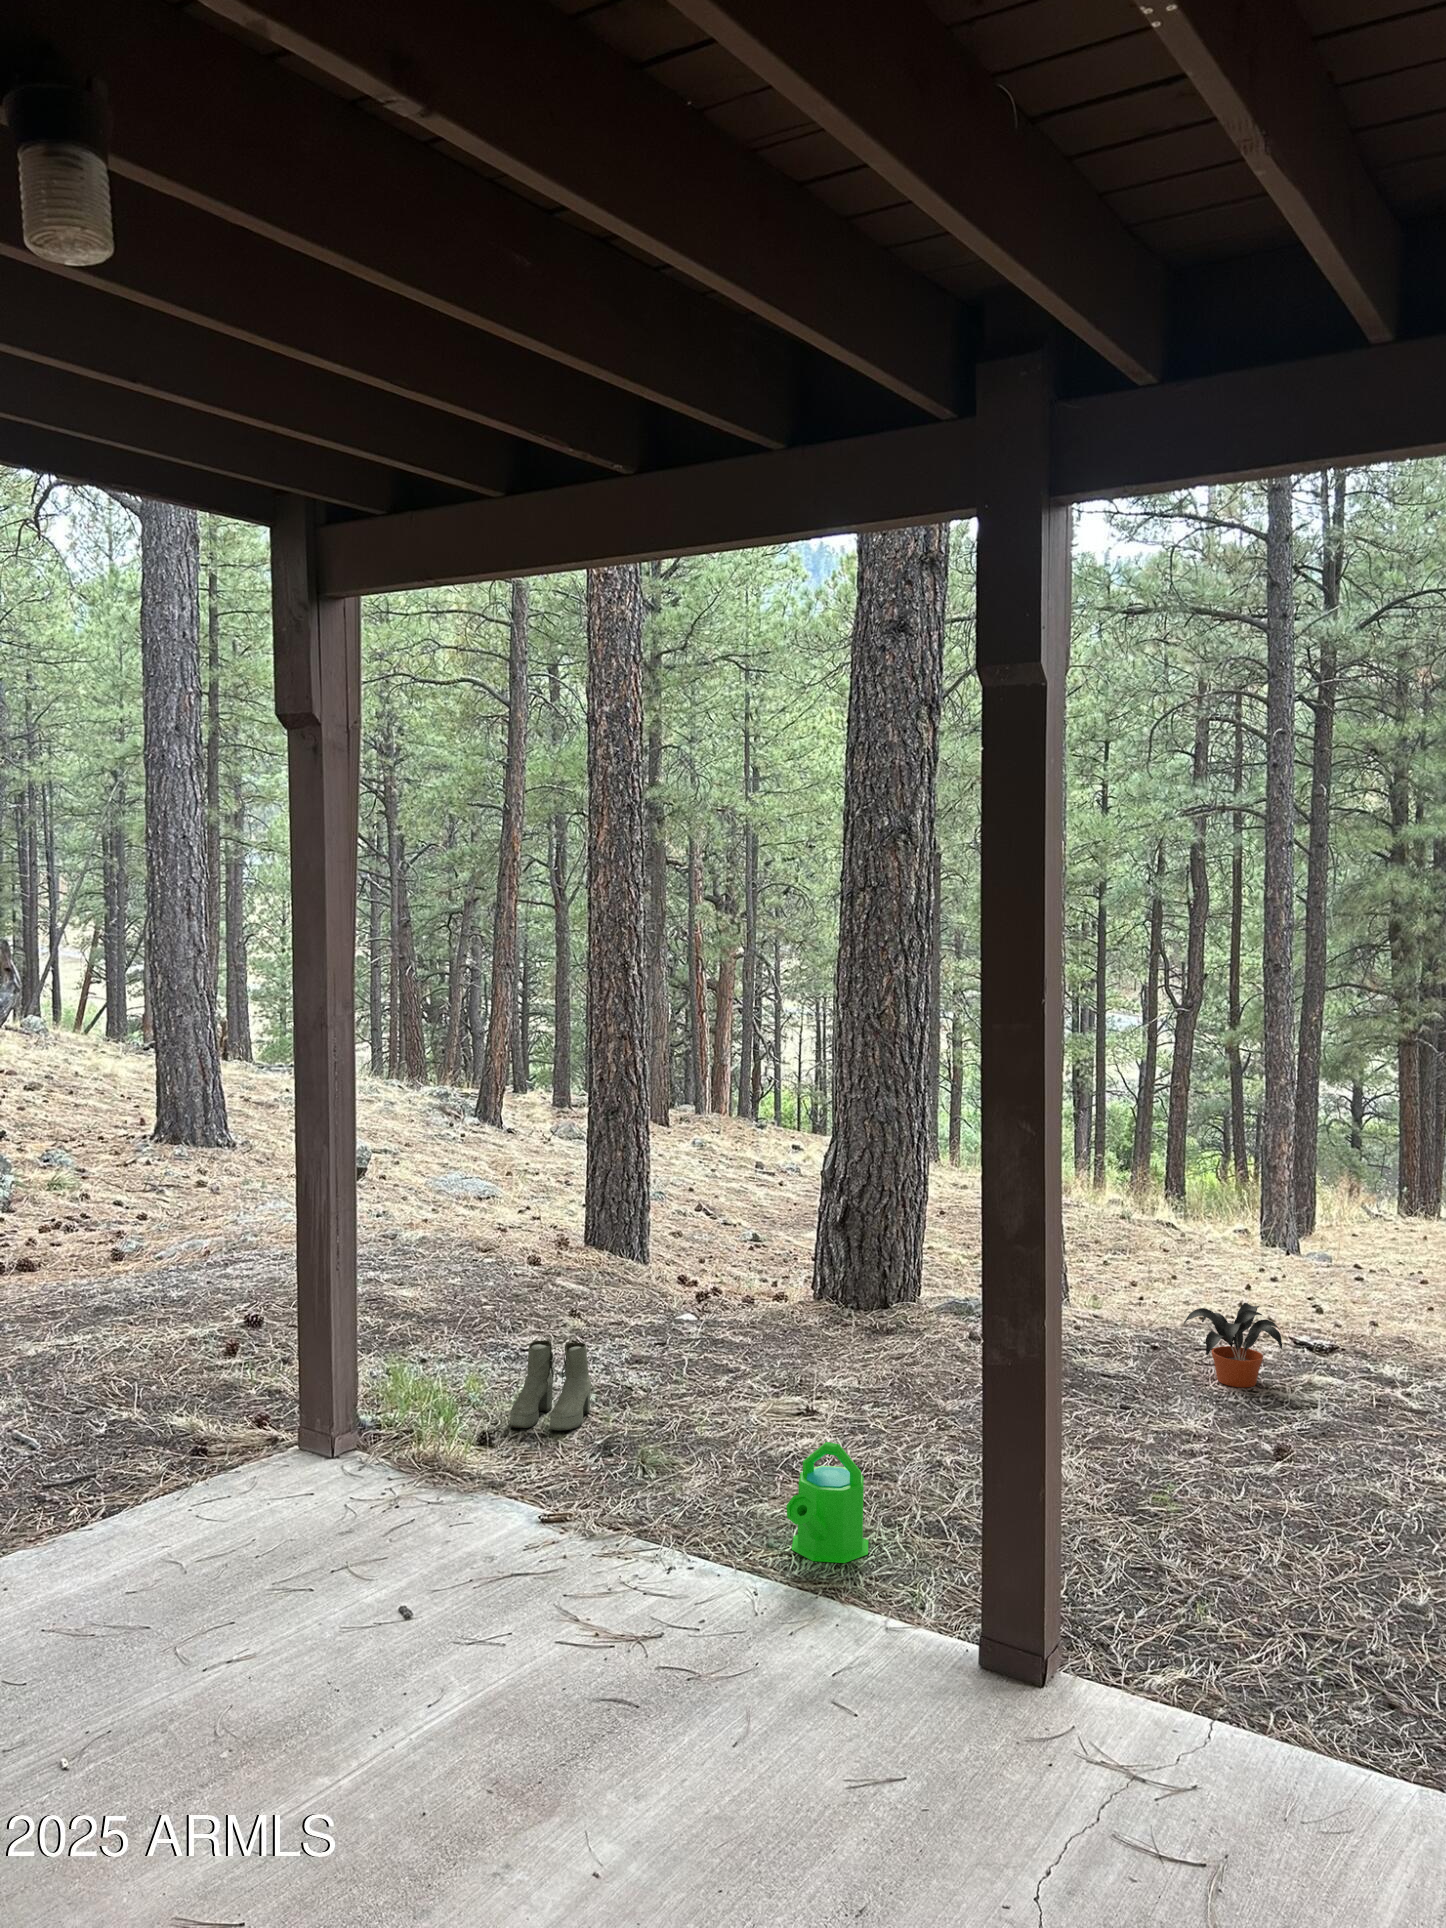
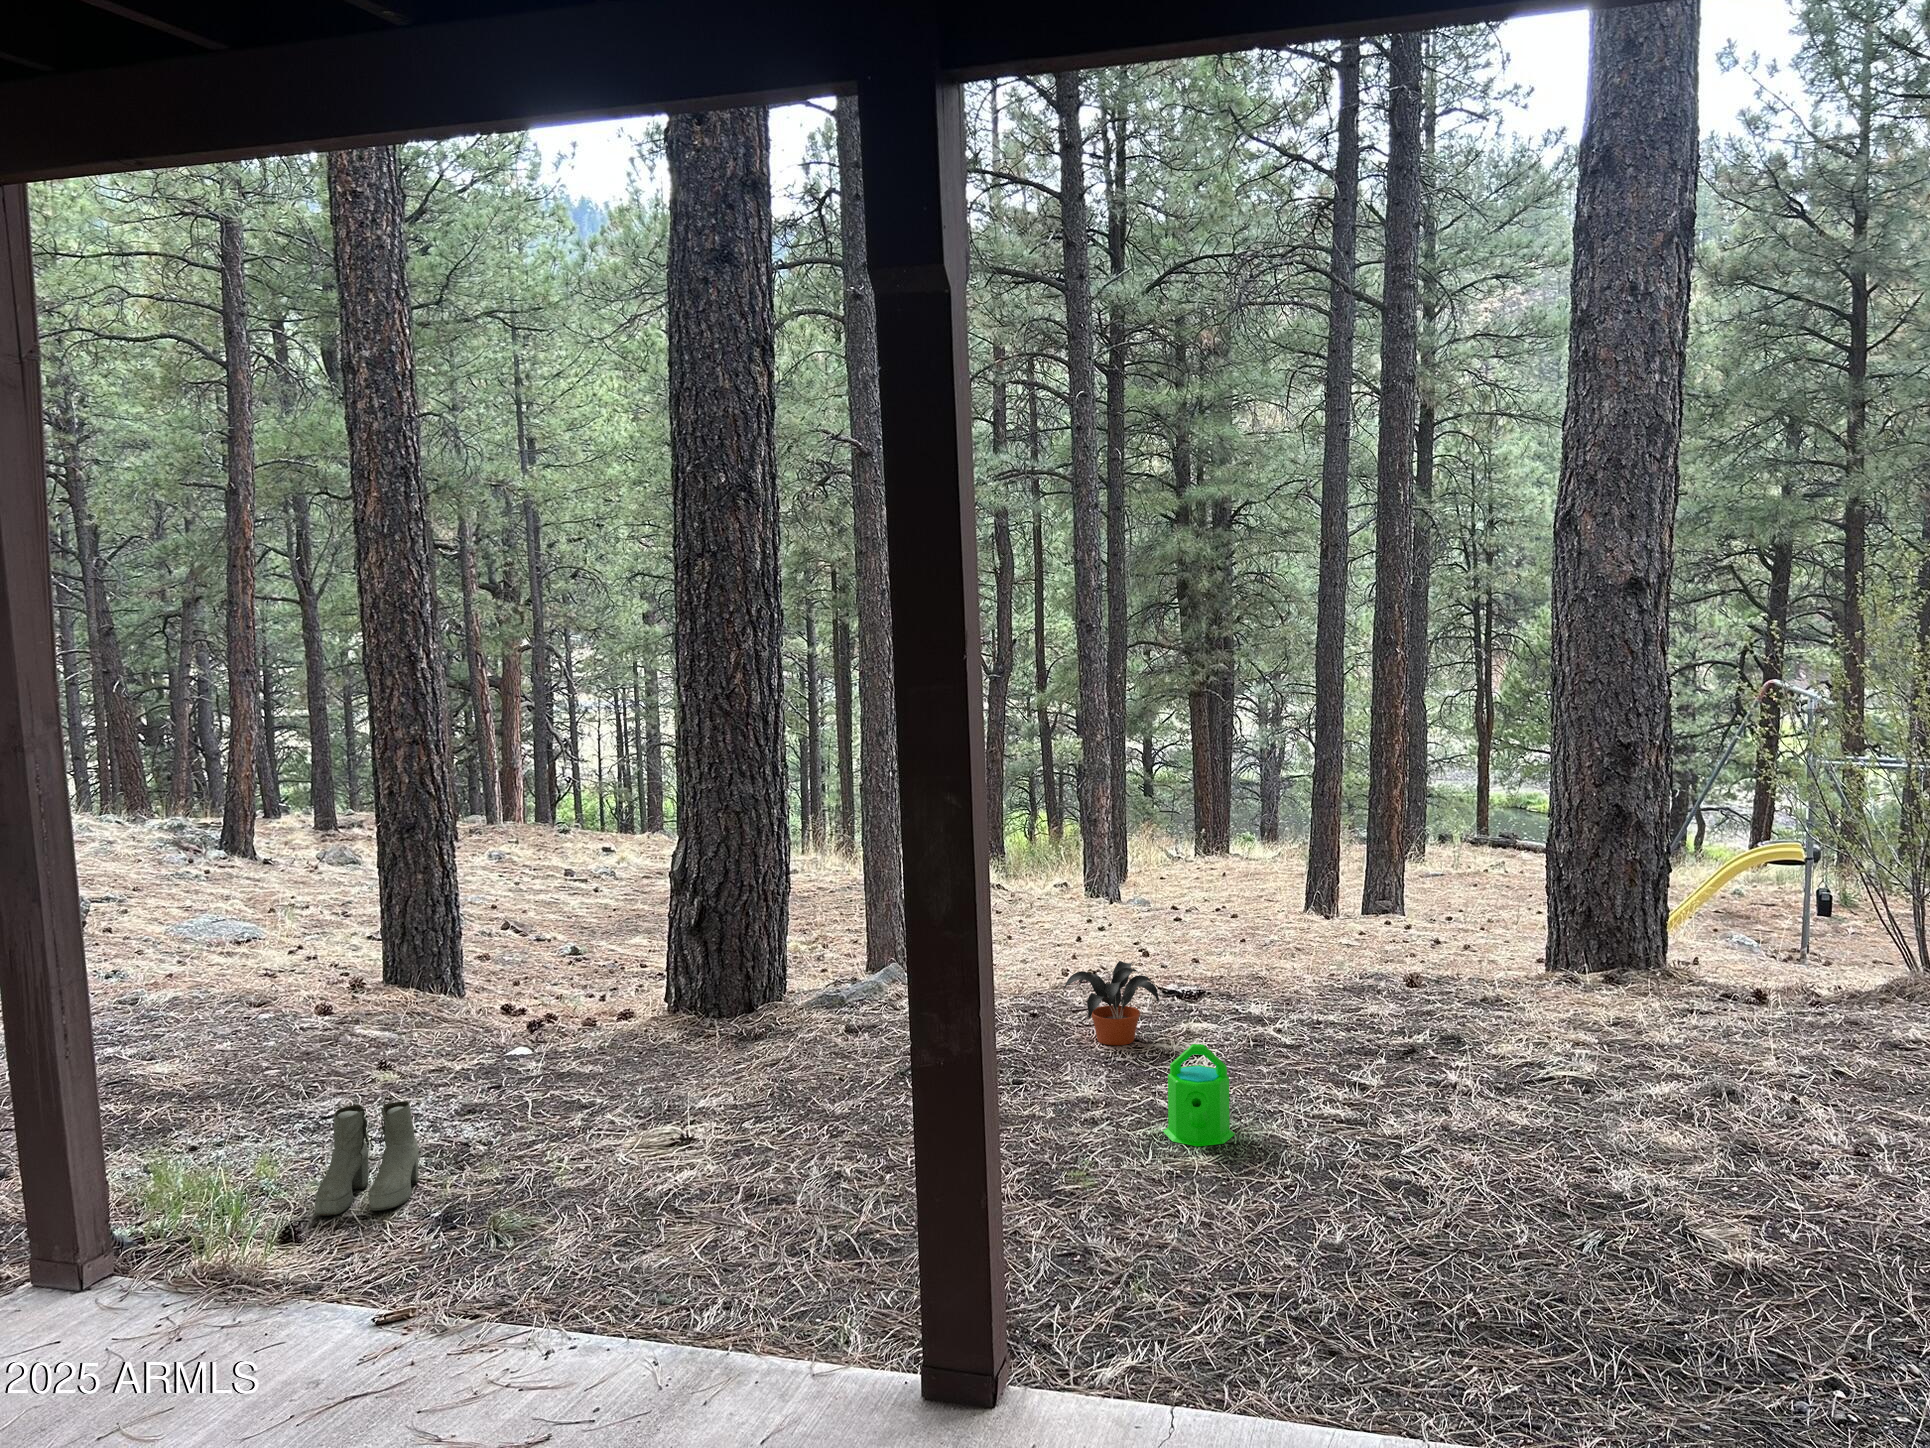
watering can: present [786,1442,868,1563] -> present [1163,1044,1235,1147]

